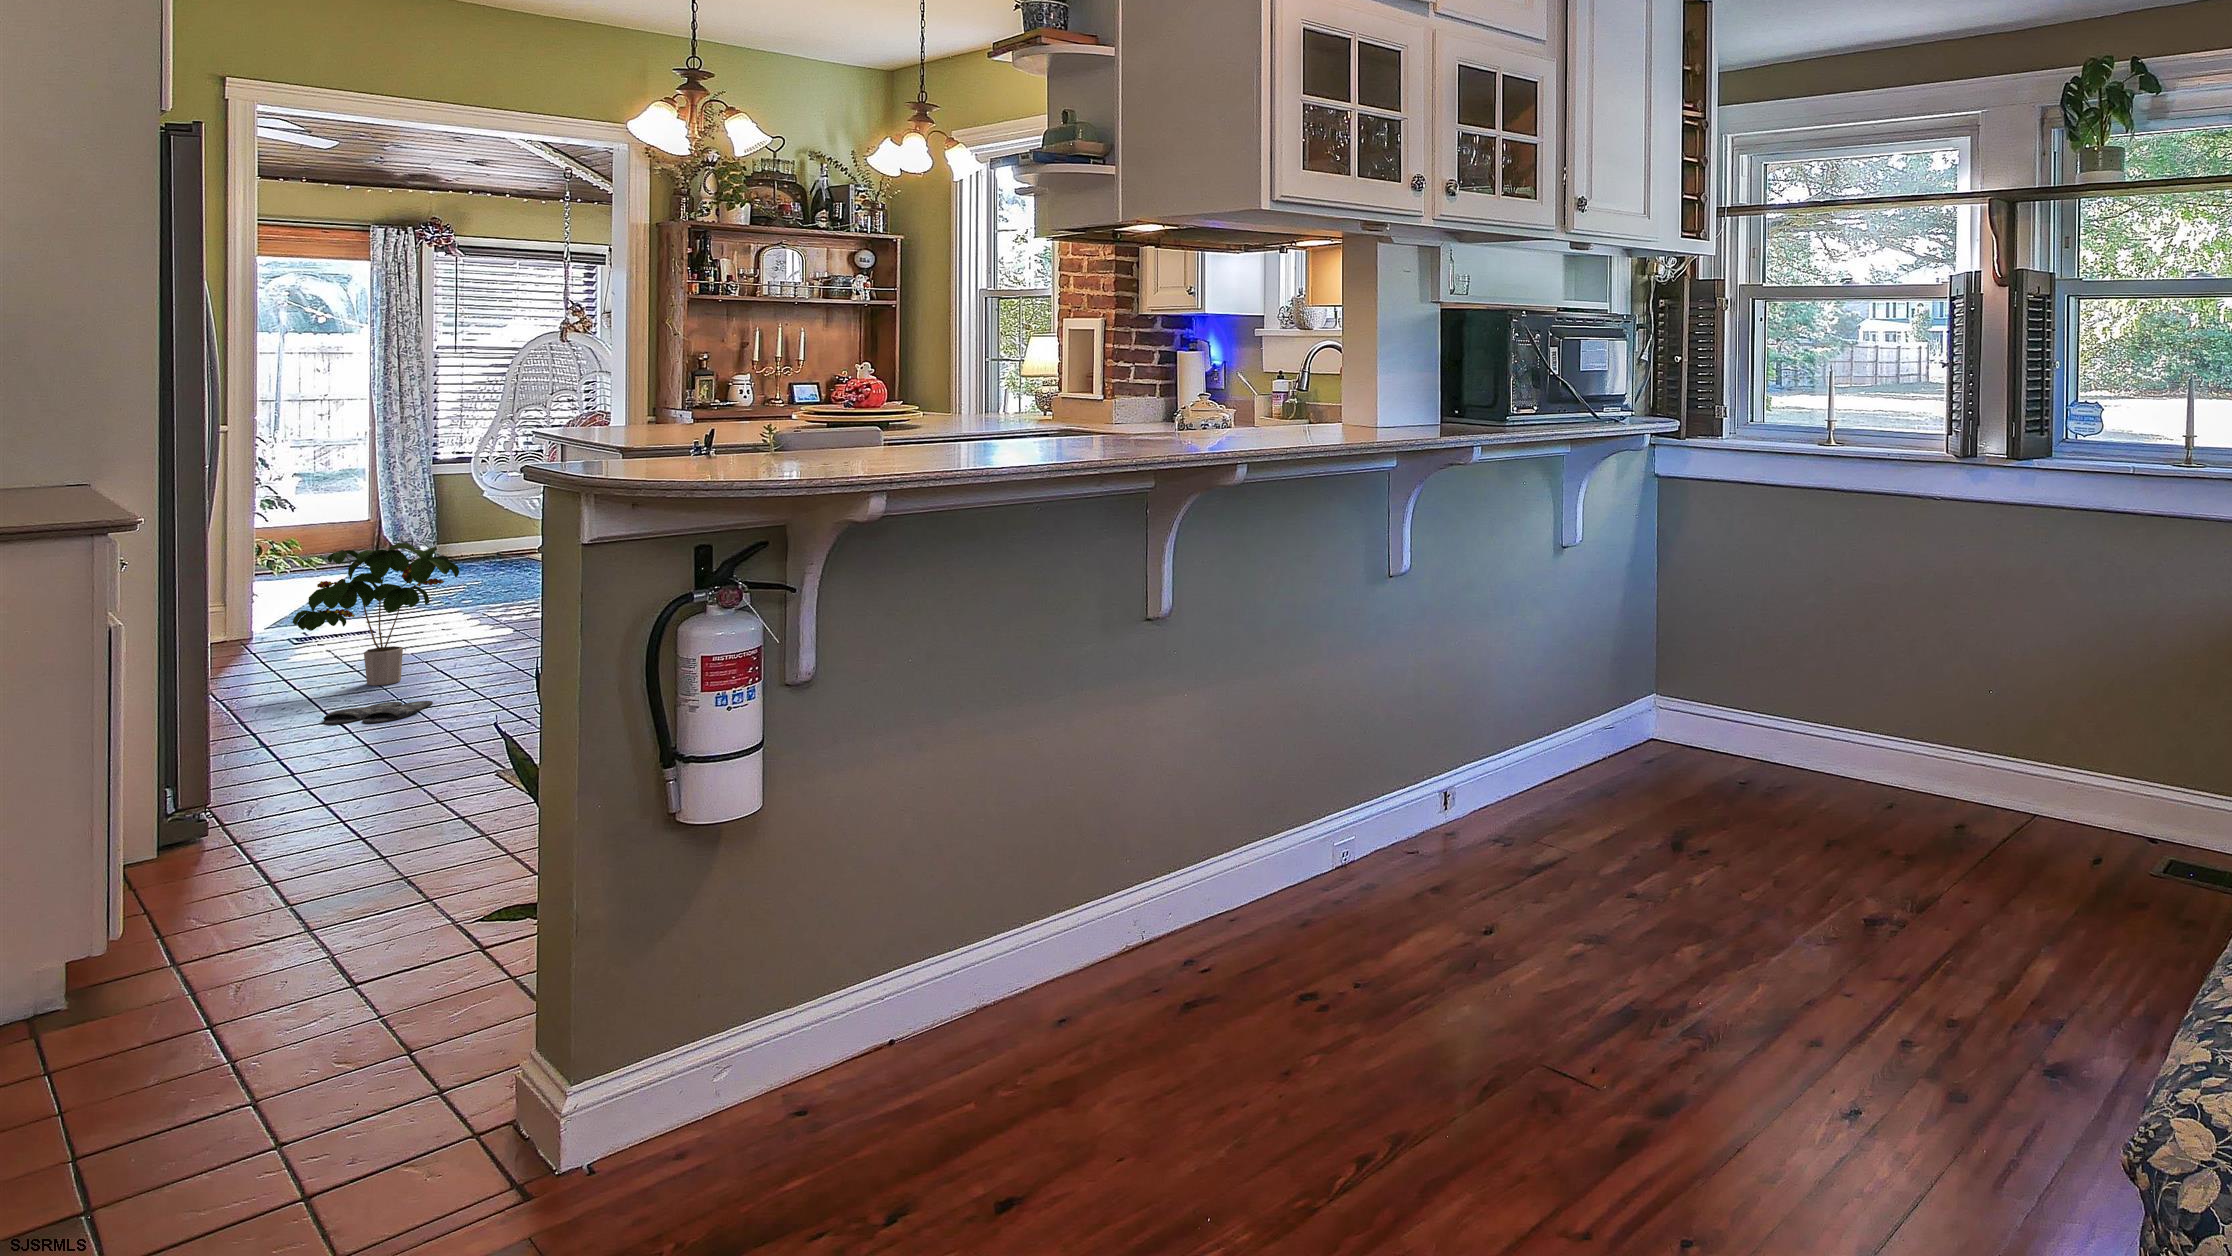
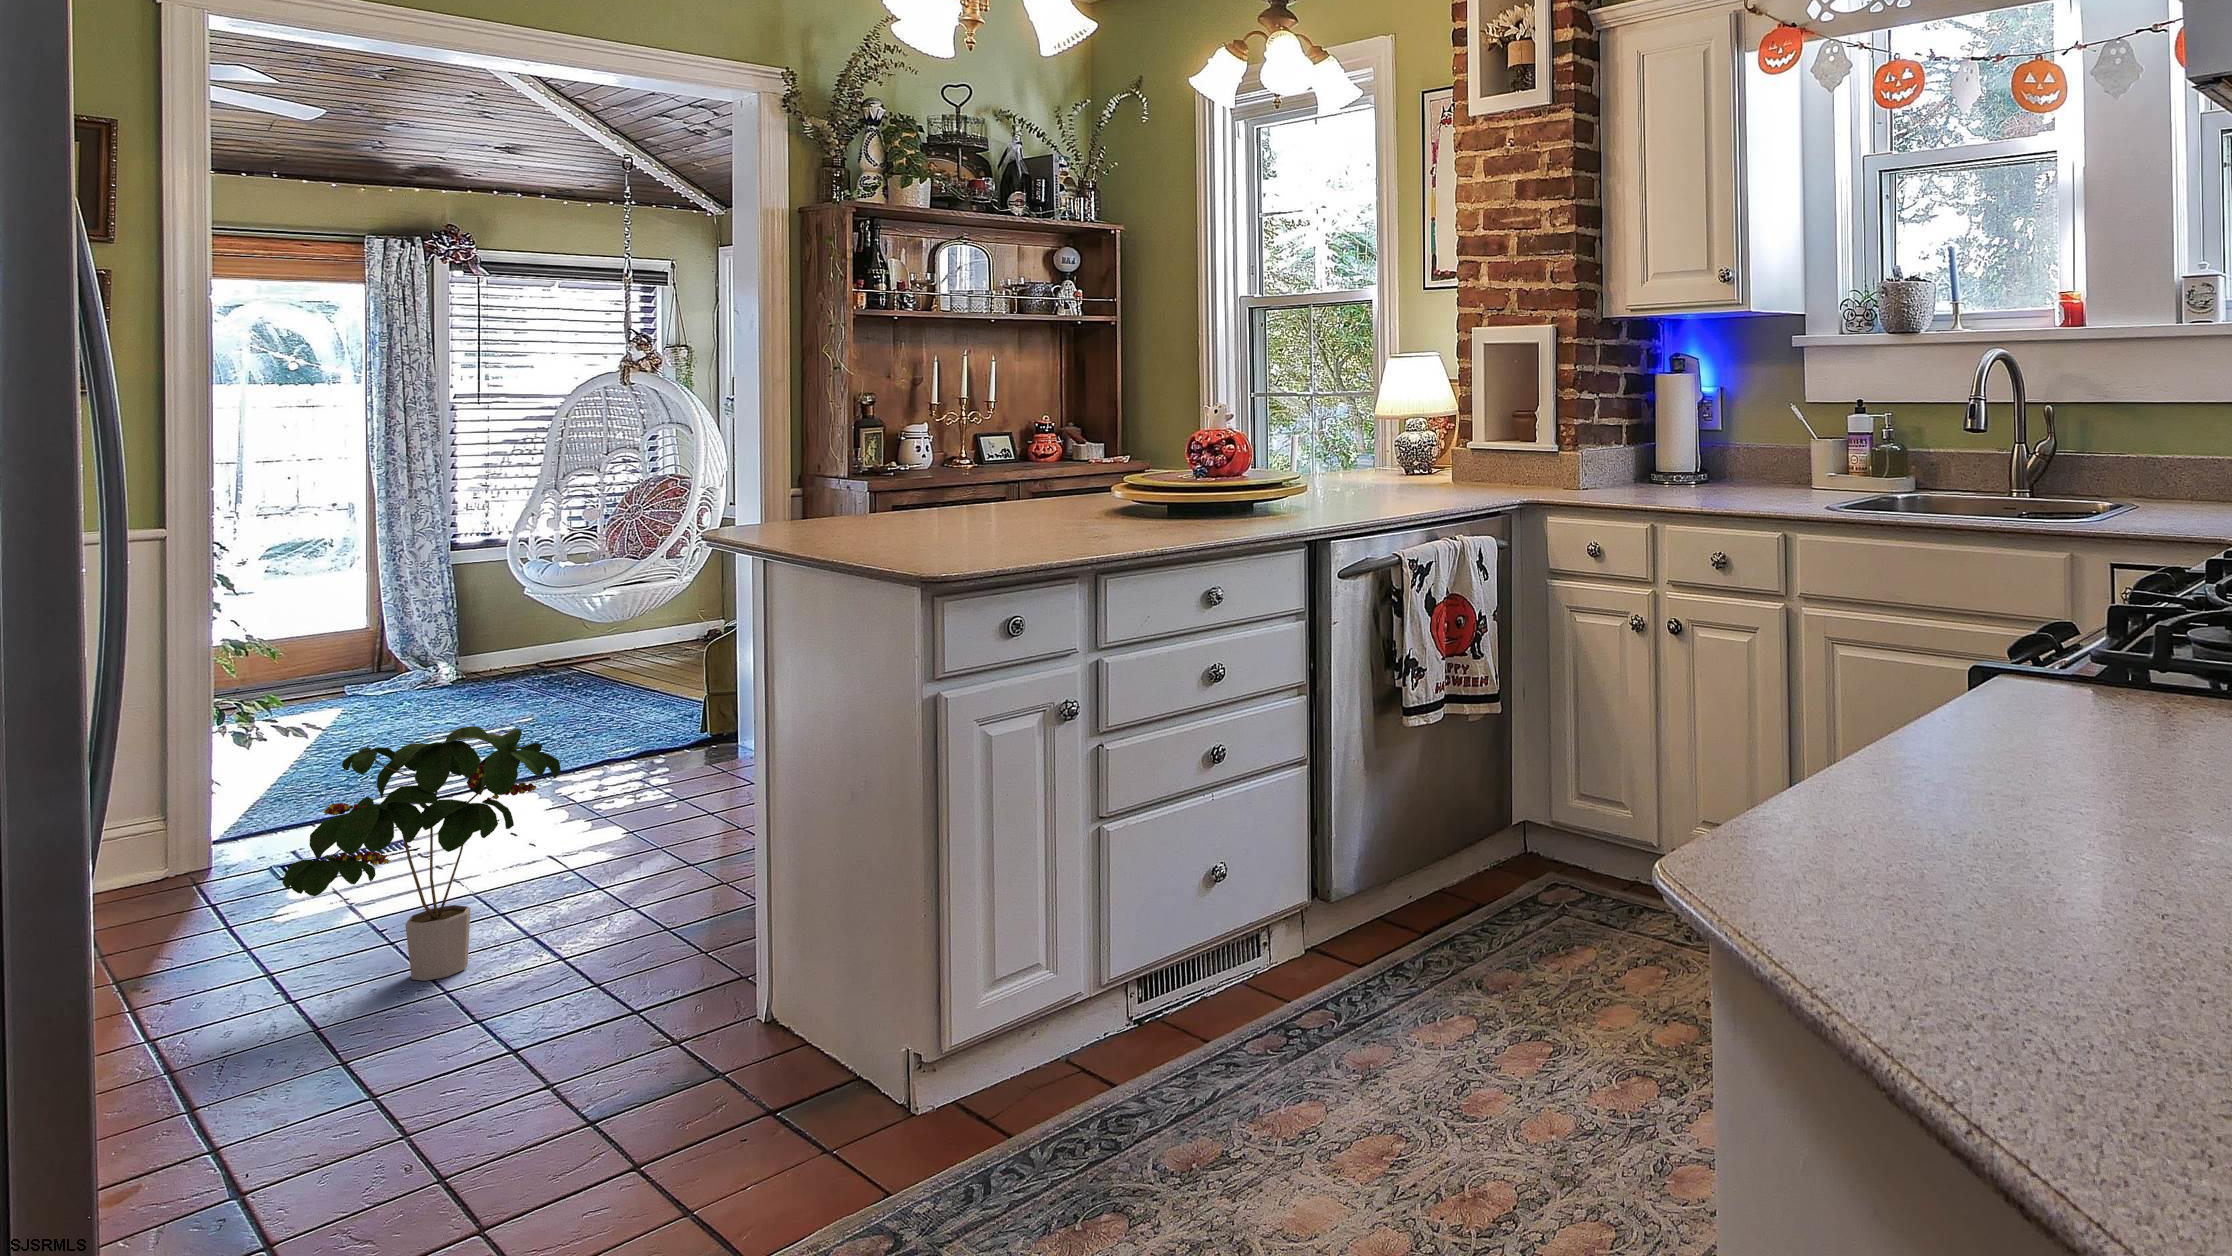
slippers: present [323,701,433,725] -> none [346,1027,540,1110]

